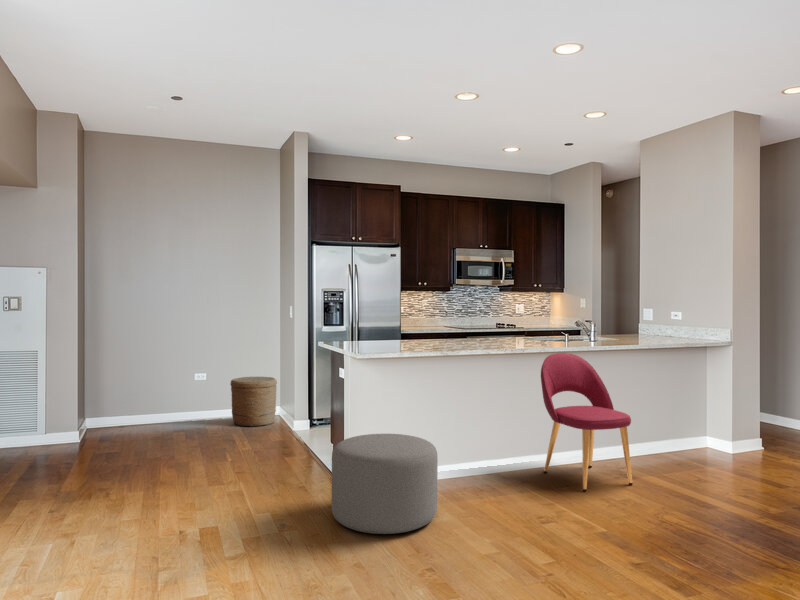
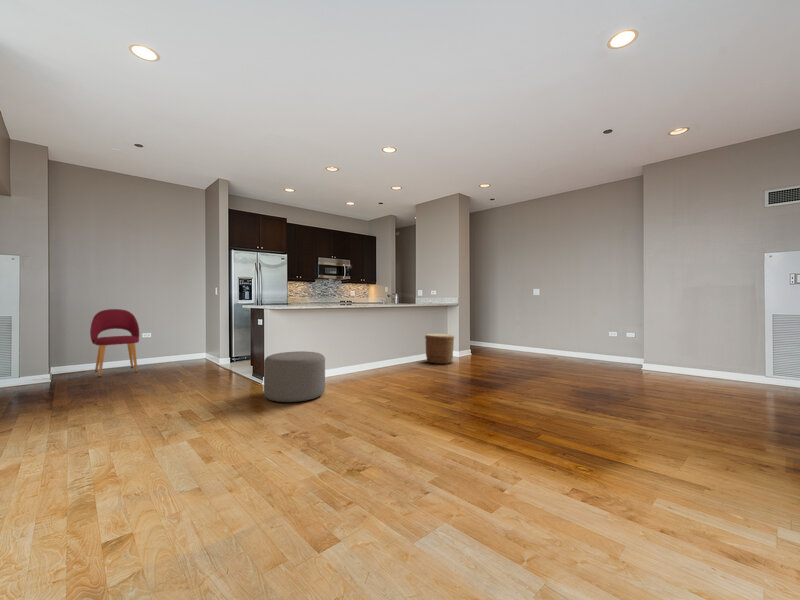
dining chair: present [541,353,633,491] -> present [90,309,139,377]
woven basket: present [230,377,277,427] -> present [425,334,454,364]

